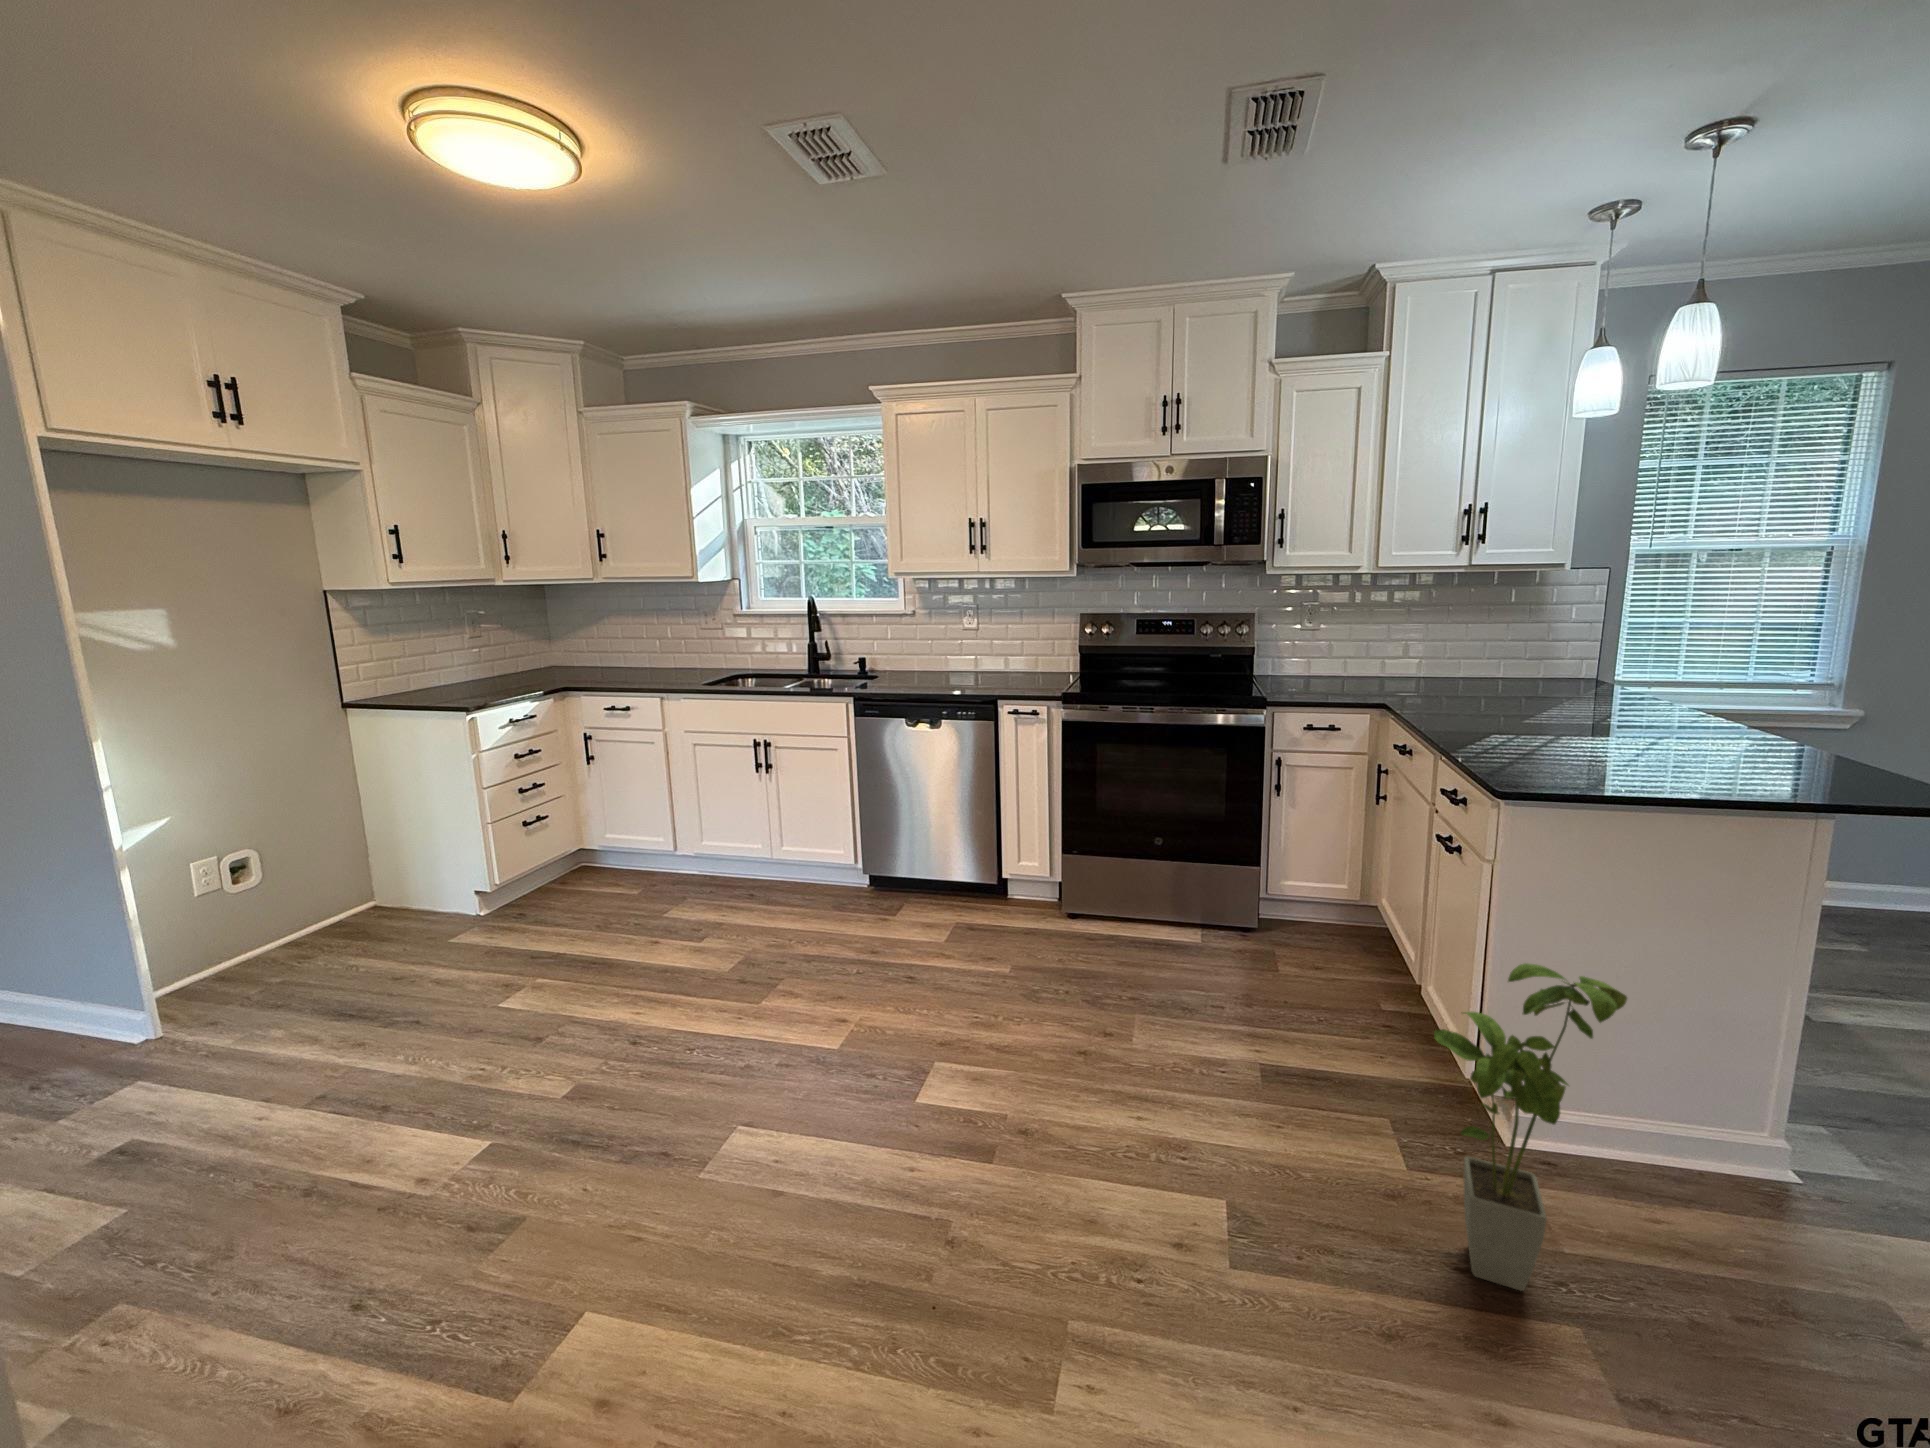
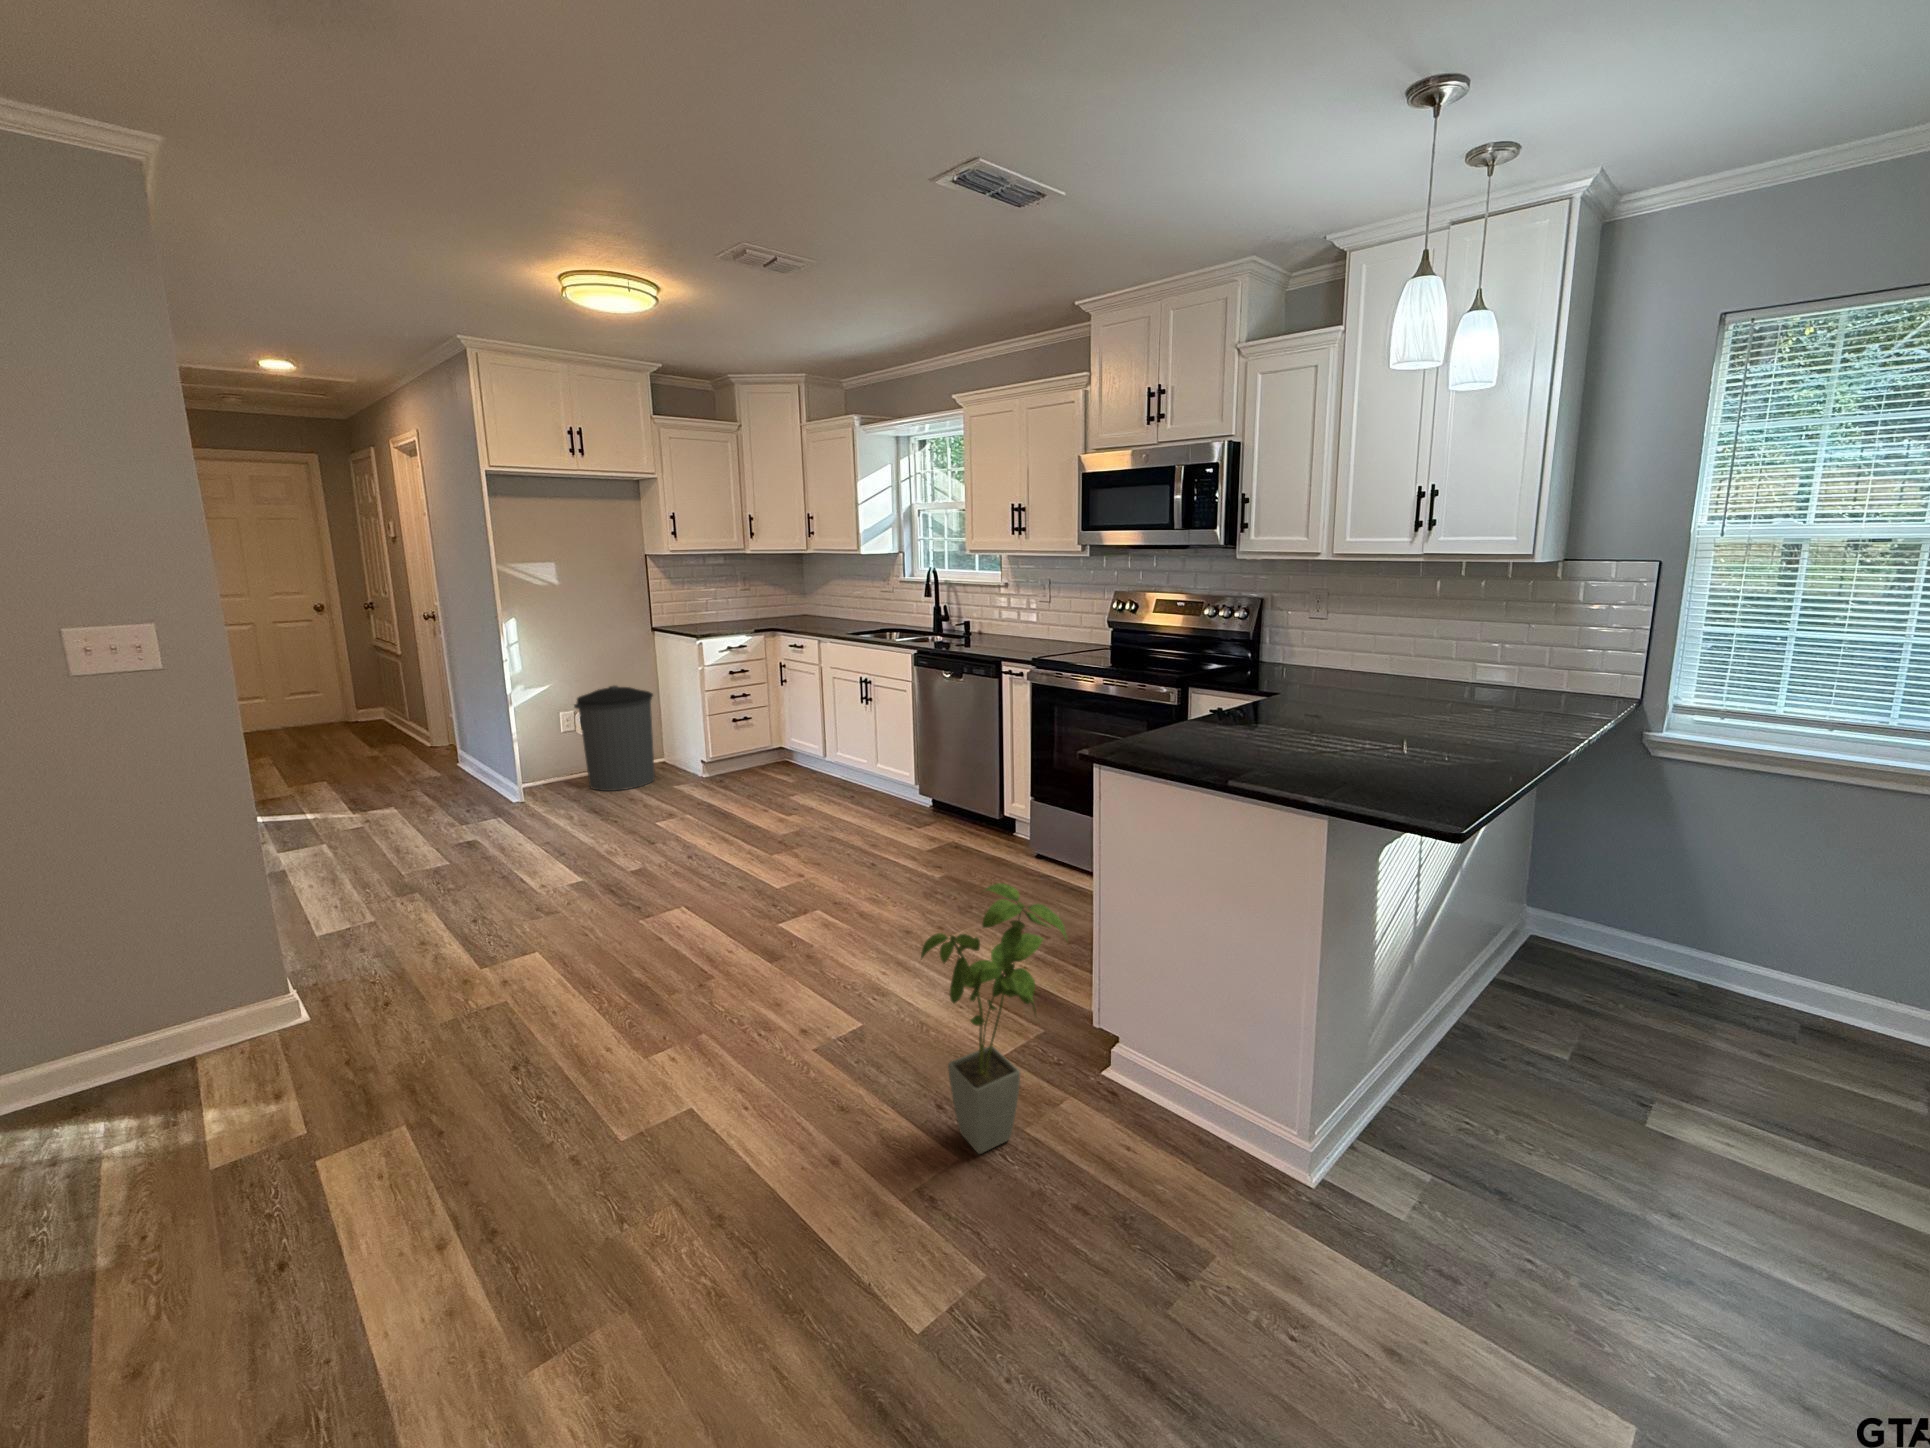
trash can: none [238,801,394,980] -> present [574,686,655,791]

